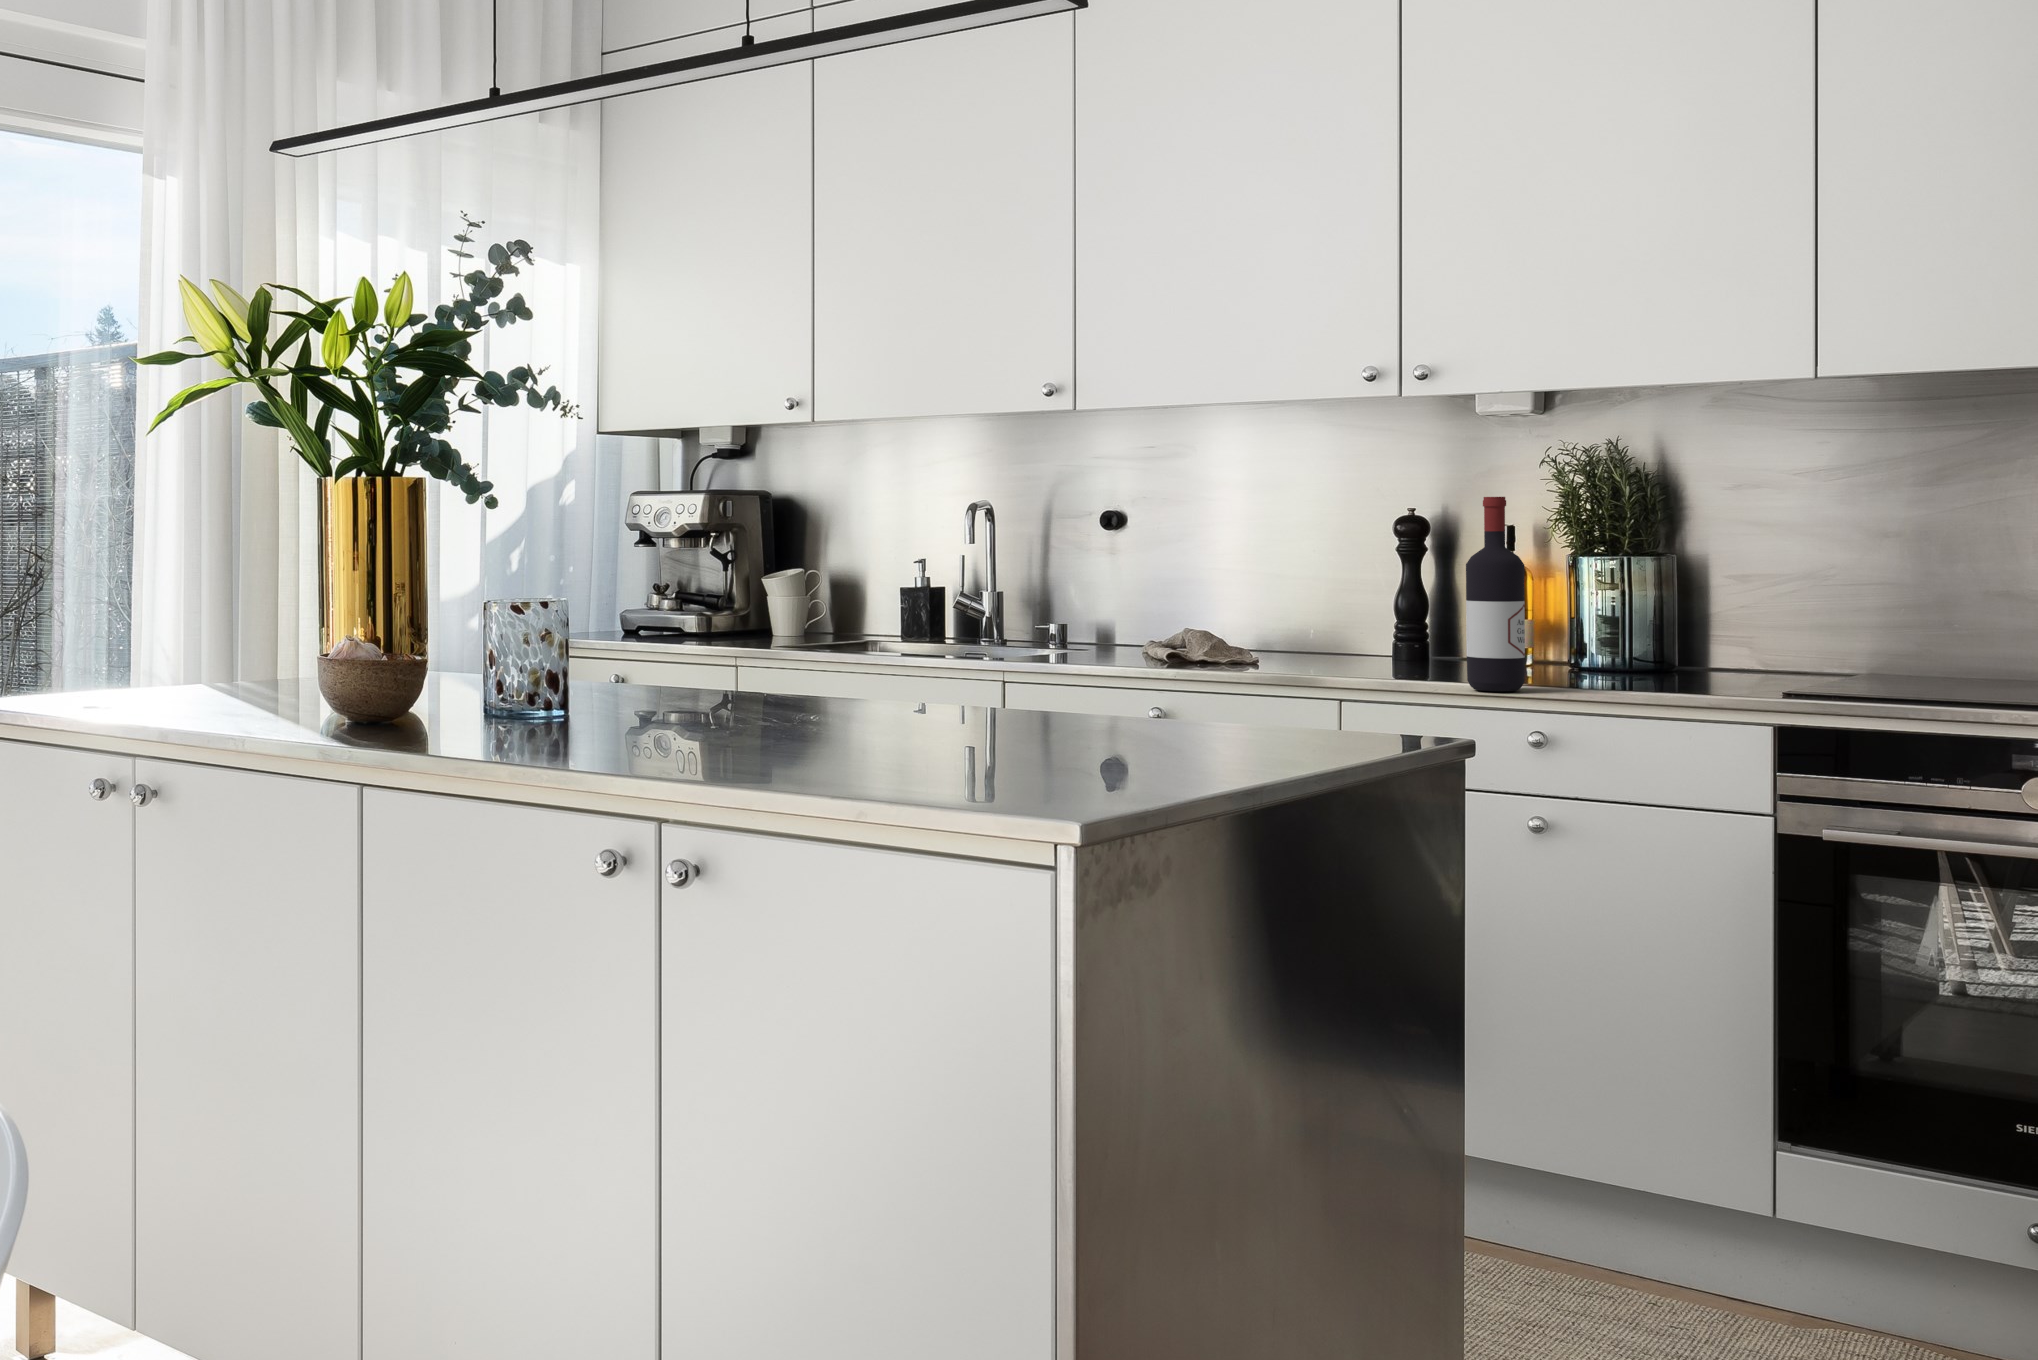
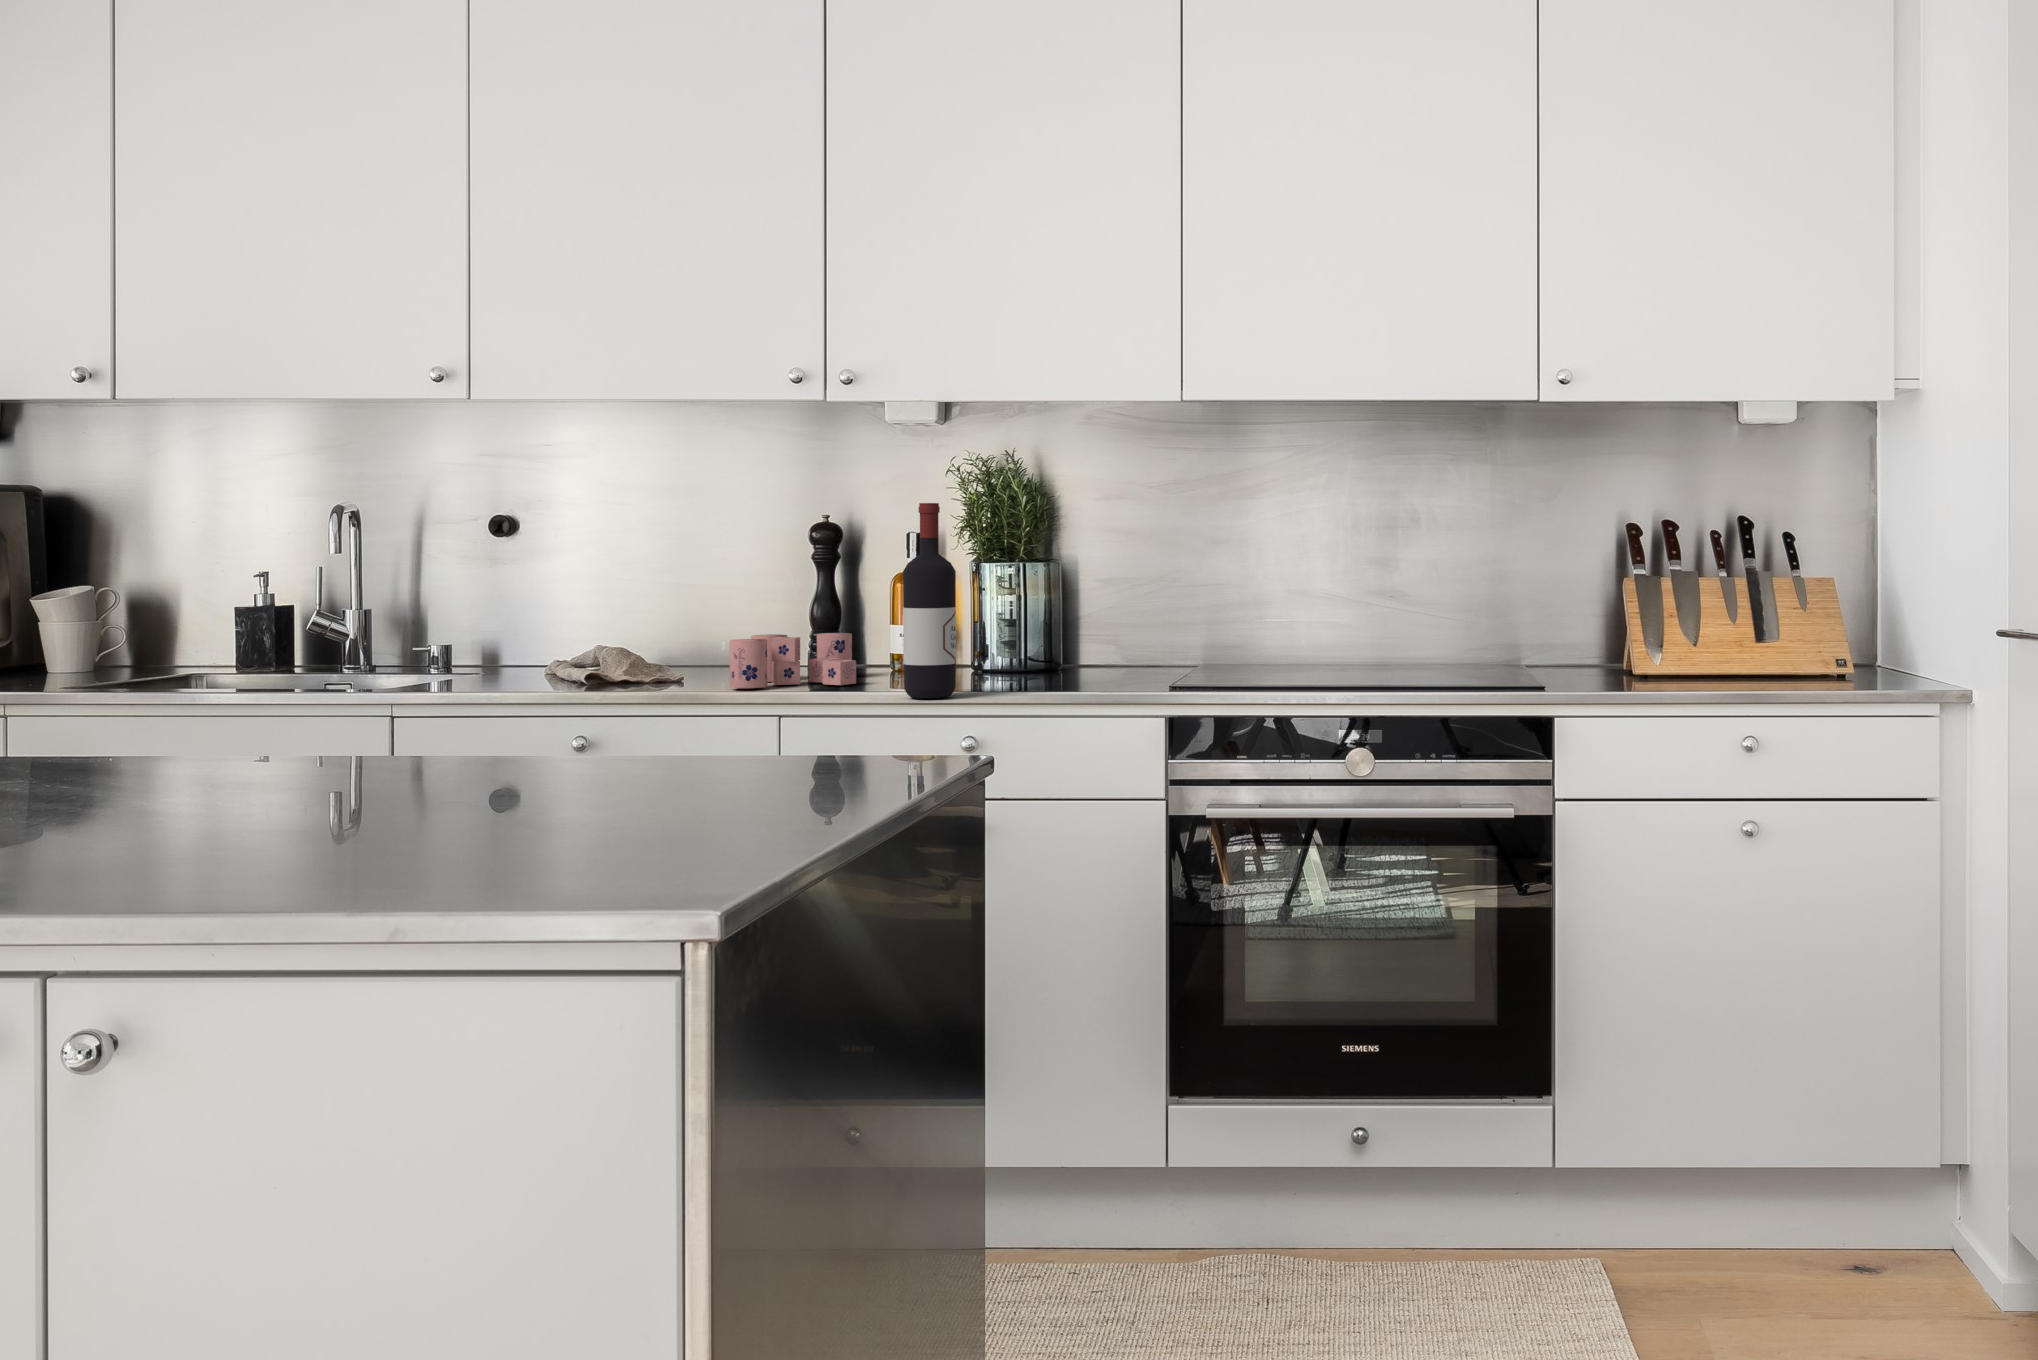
candle: none [1297,623,1430,674] -> present [730,633,856,688]

